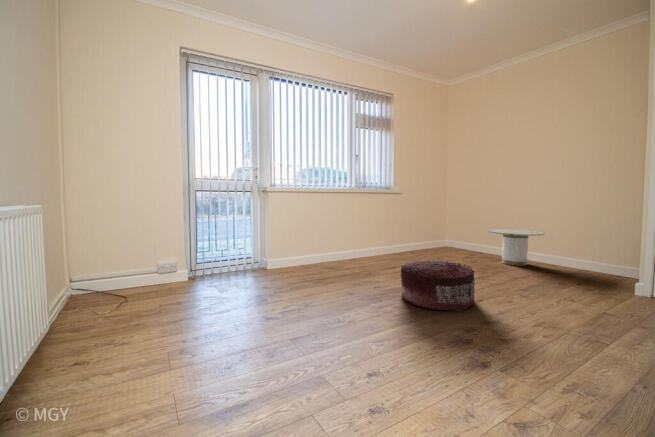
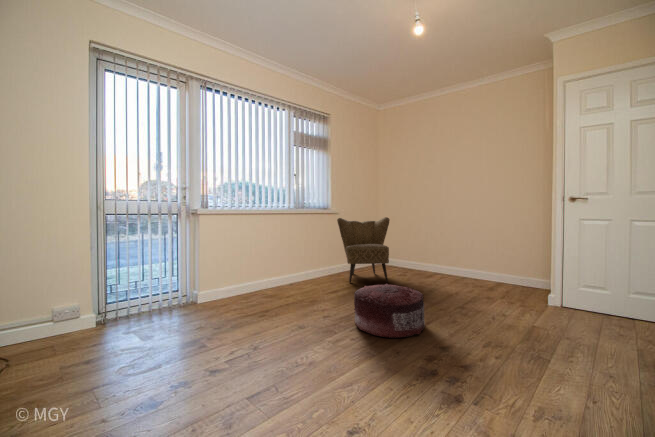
armchair: none [398,197,454,262] -> present [337,217,390,282]
side table: present [489,229,545,266] -> none [421,247,467,281]

